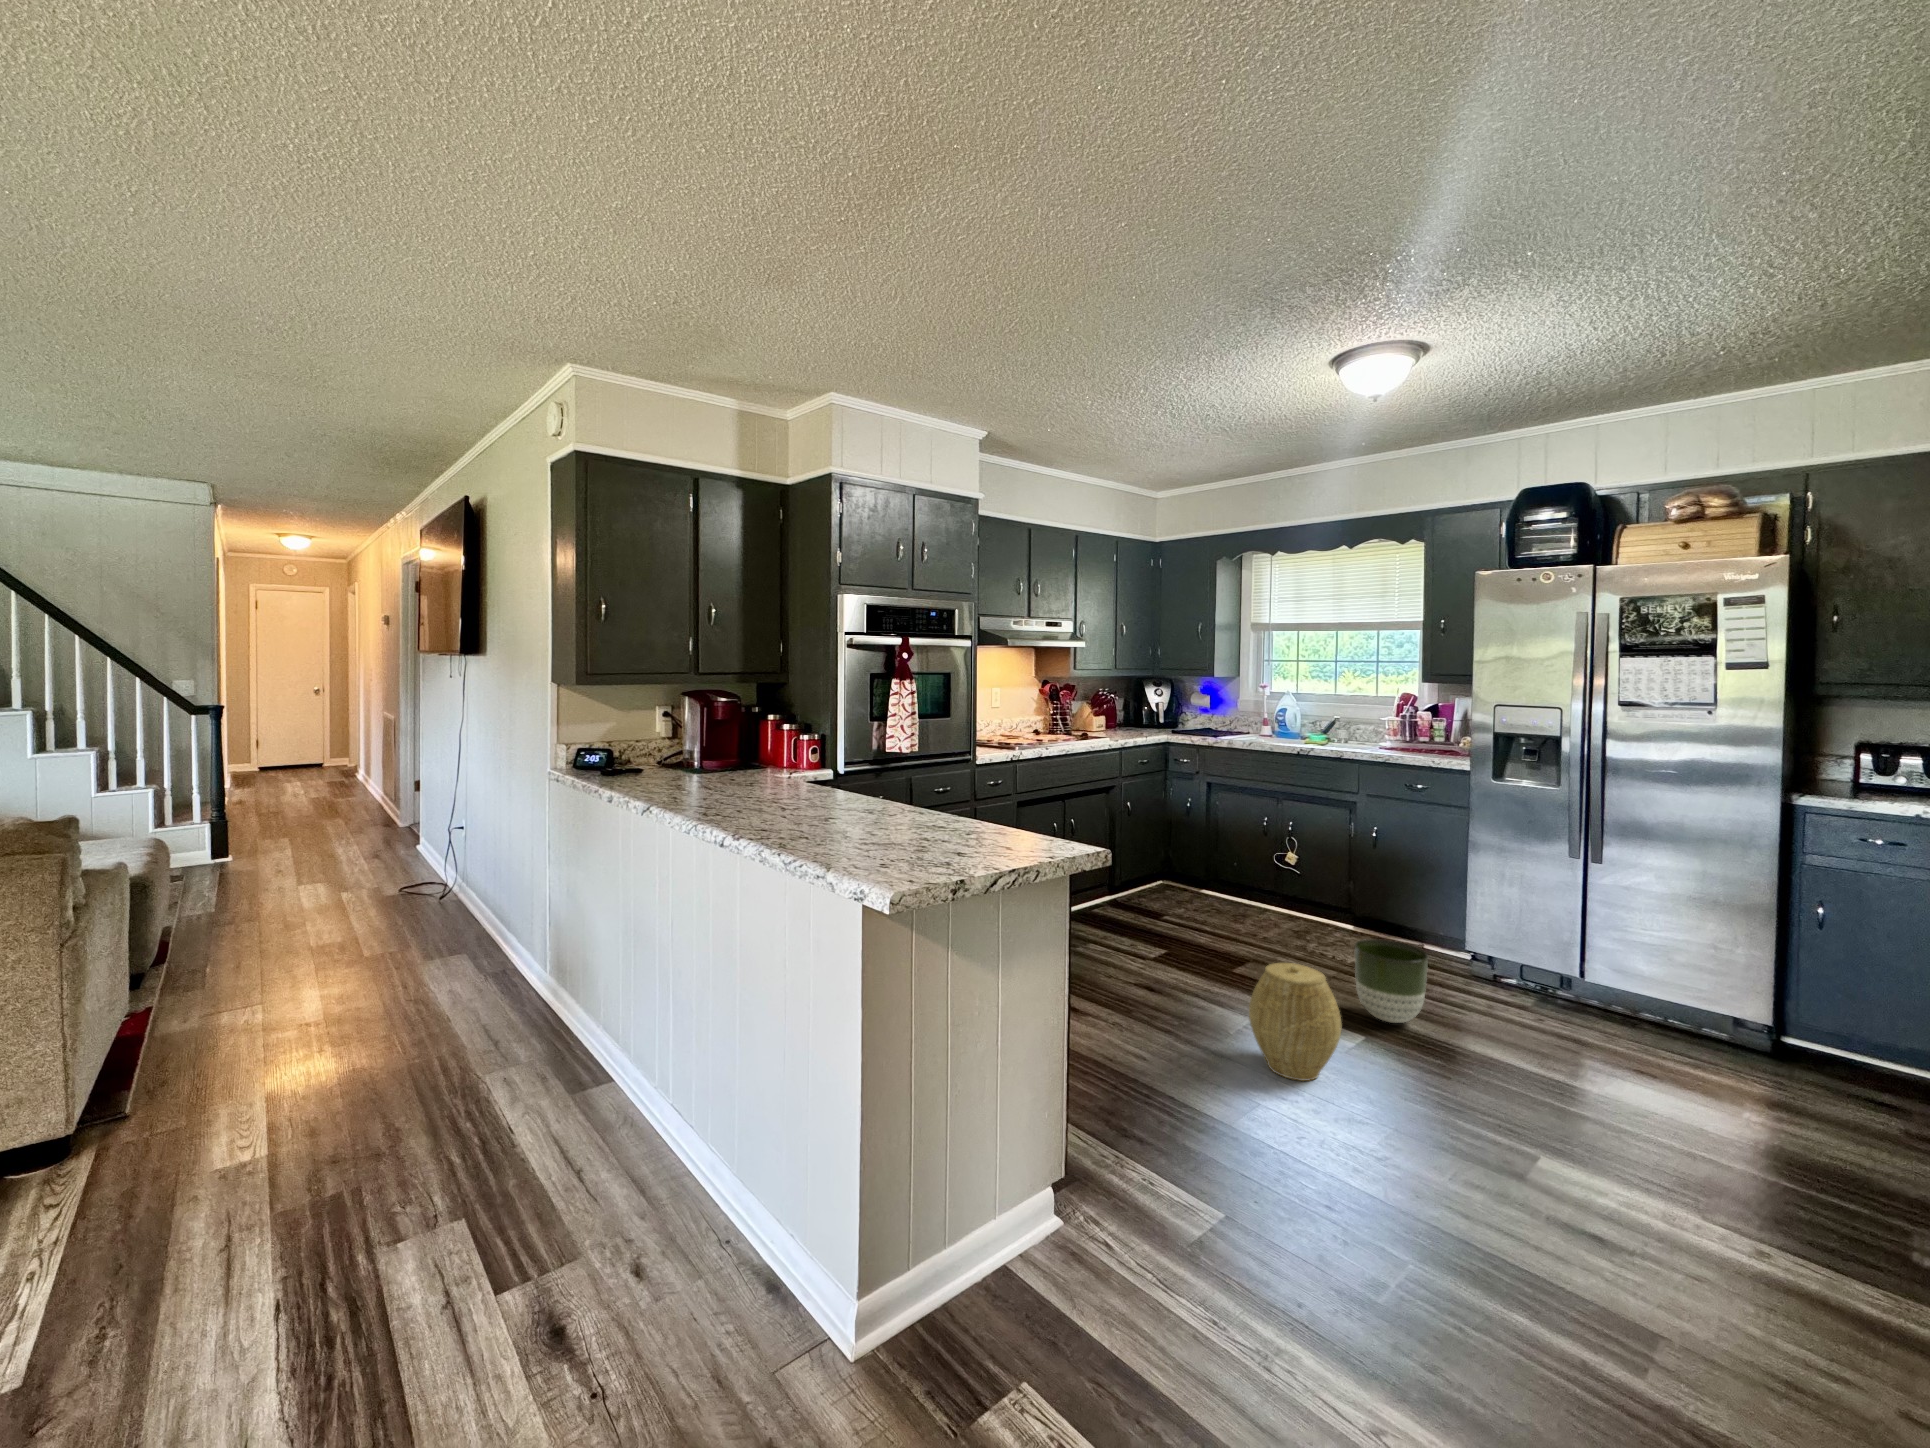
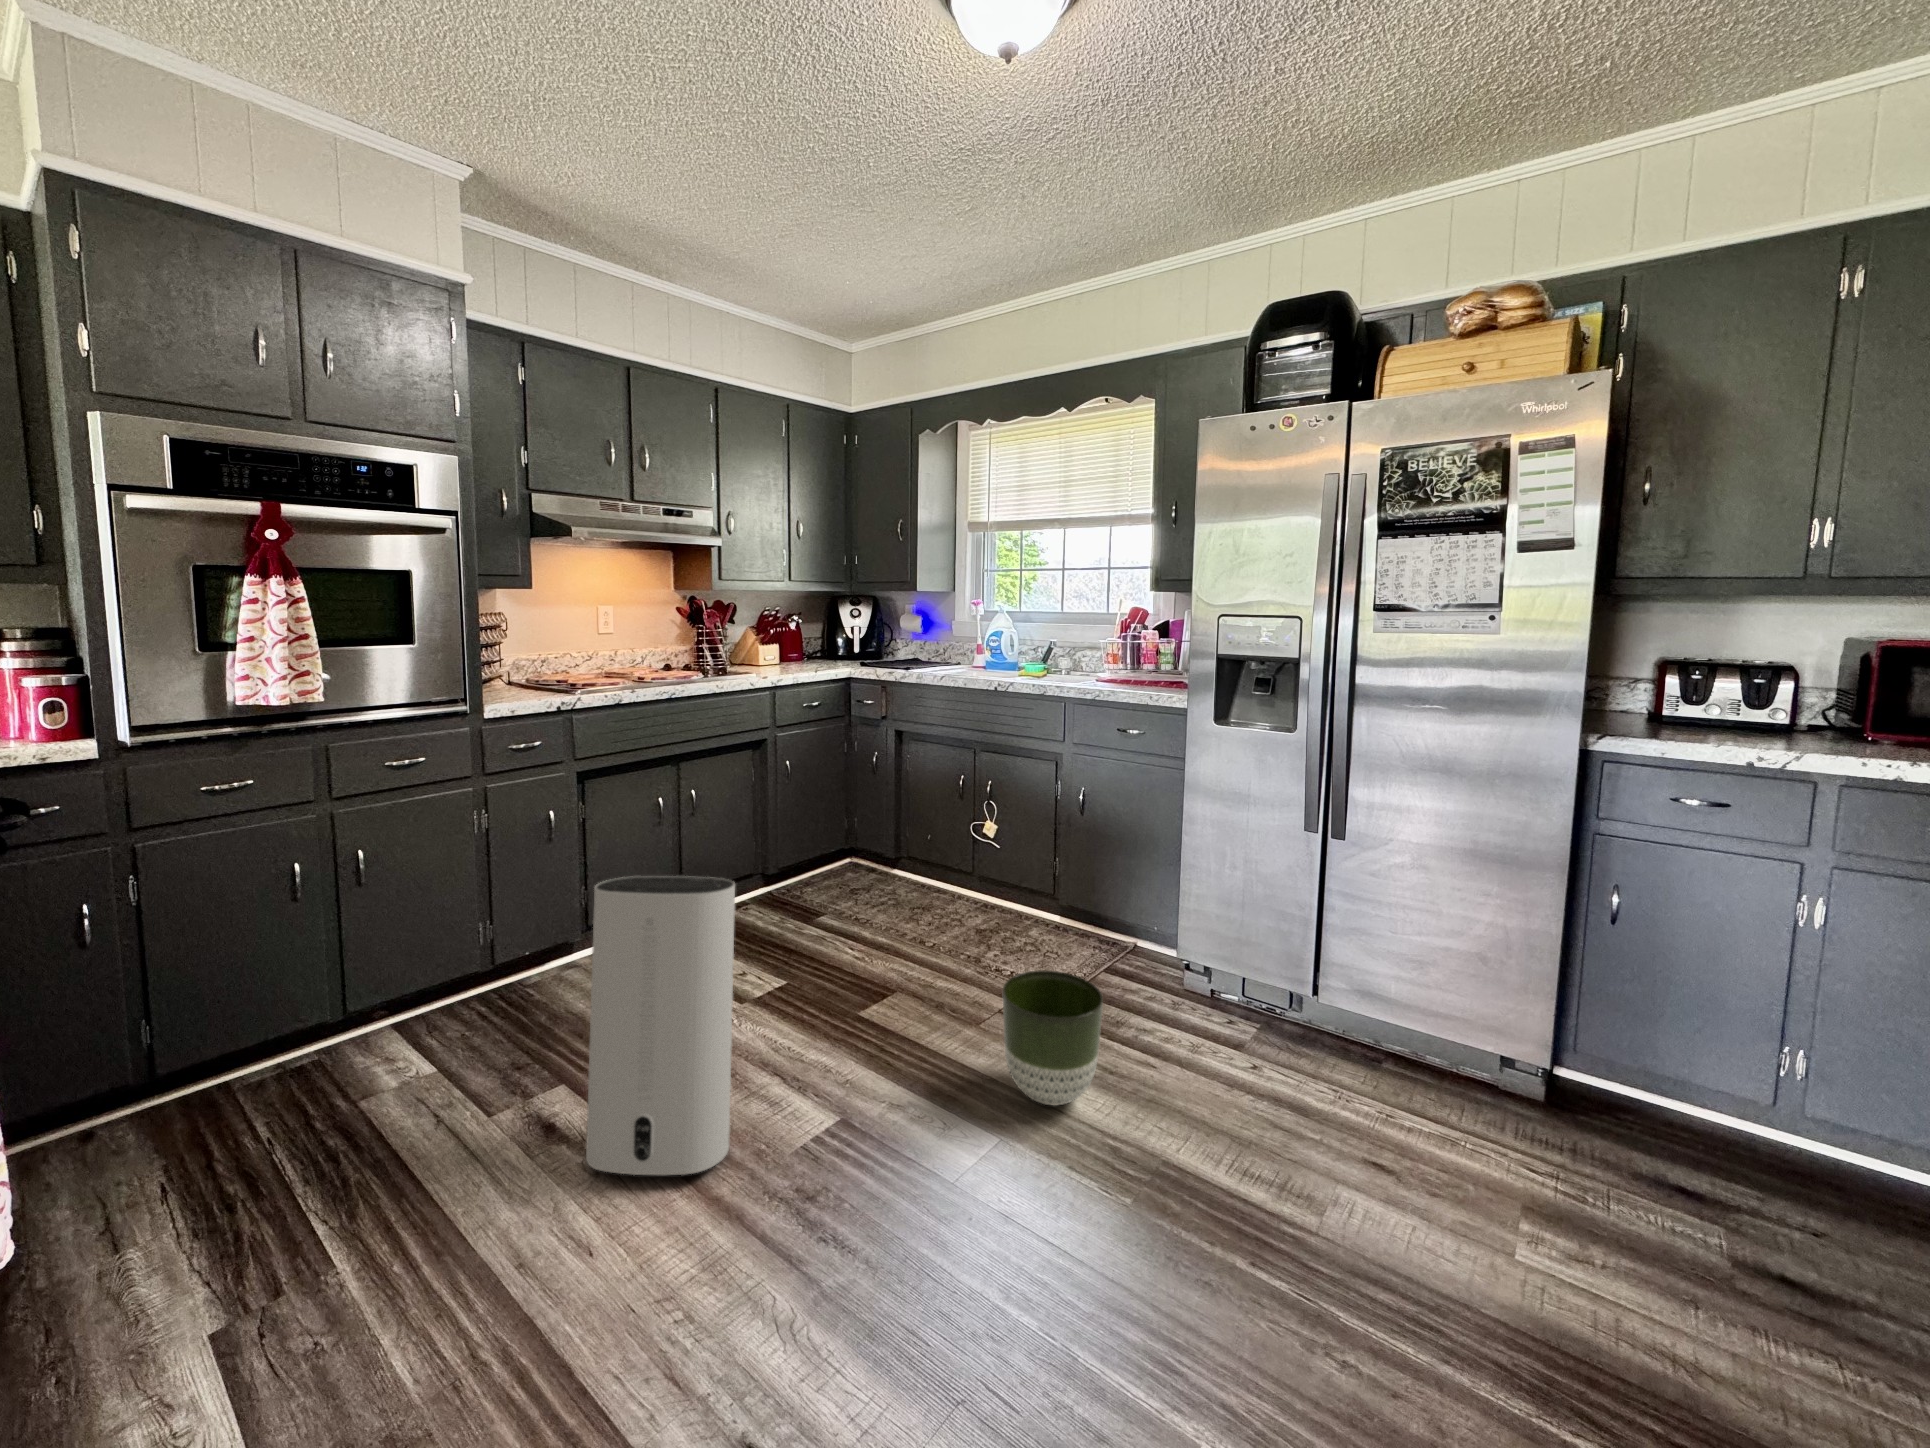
air purifier: none [1108,858,1193,1028] -> present [586,876,735,1175]
woven basket: present [1249,963,1342,1081] -> none [774,1062,925,1288]

